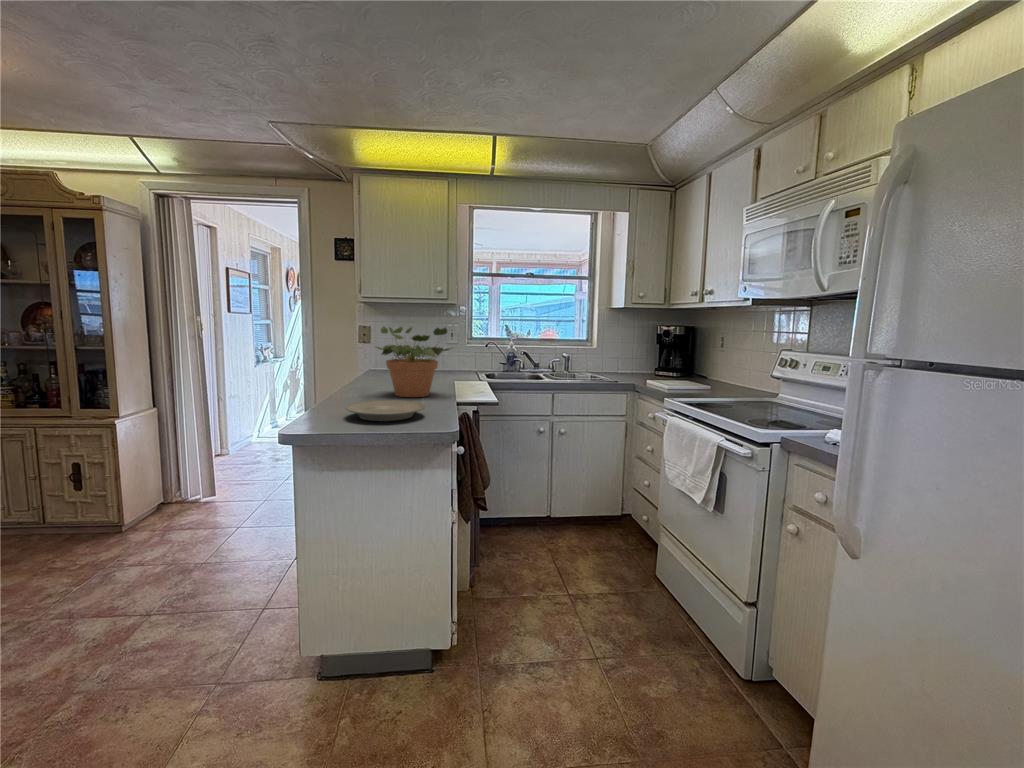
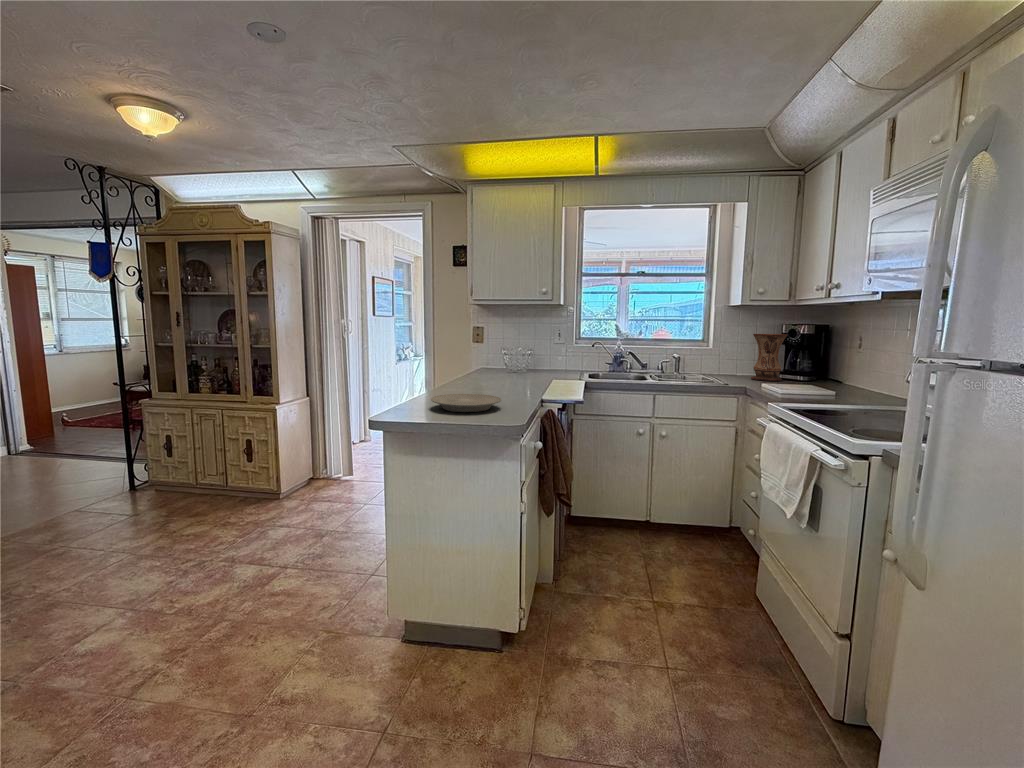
potted plant: present [376,326,452,397] -> none [467,326,545,393]
vase: none [634,334,663,377] -> present [751,334,787,381]

